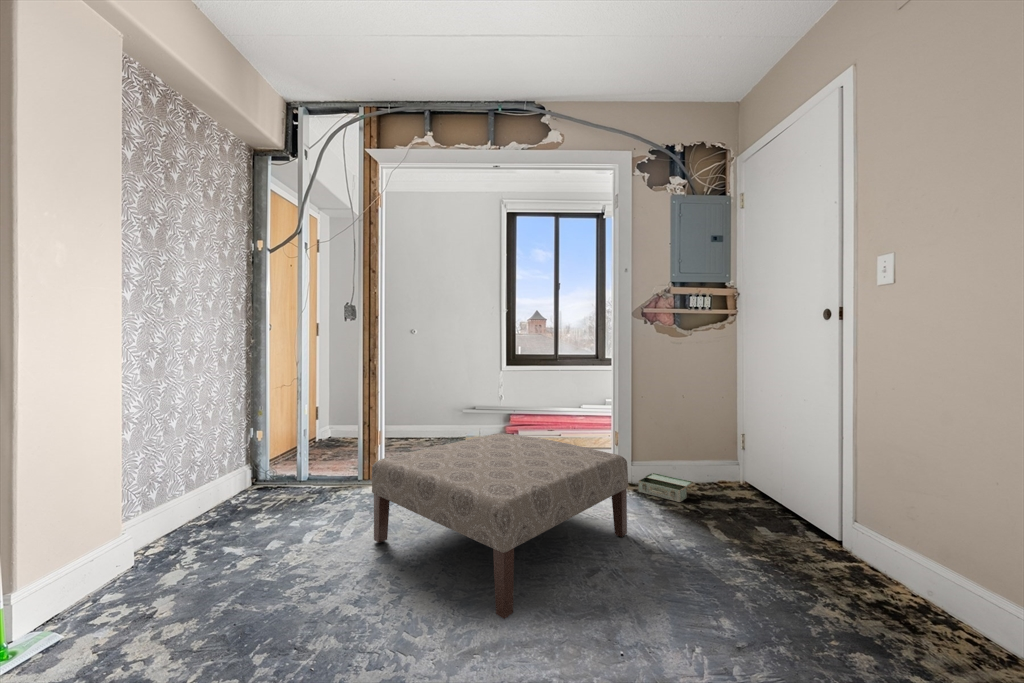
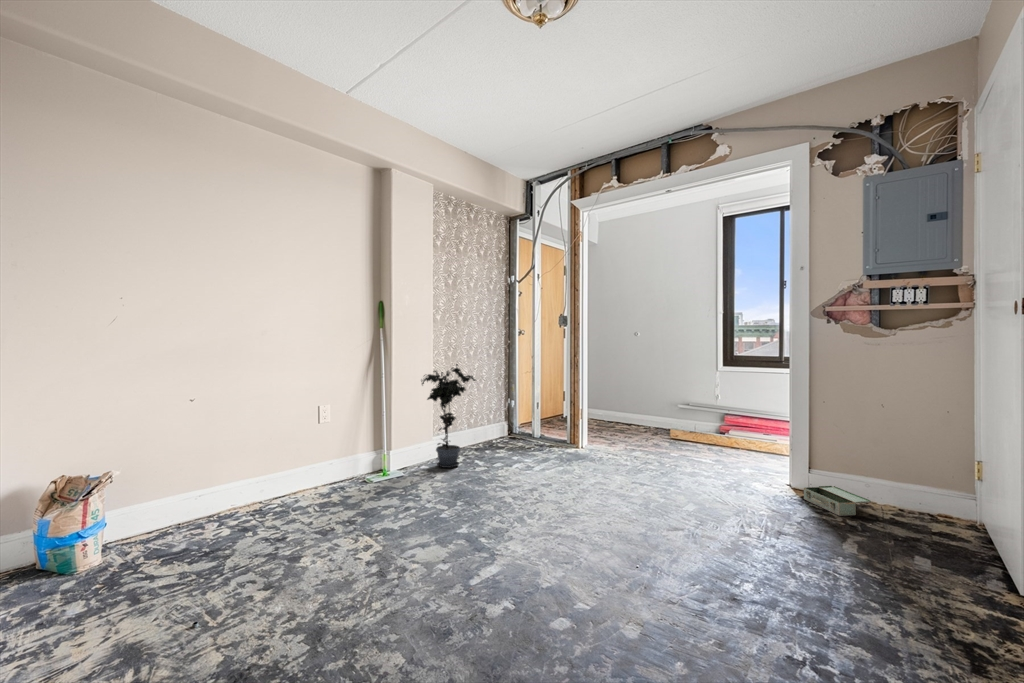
potted plant: none [105,382,224,582] -> present [421,364,476,468]
ottoman: present [372,433,628,619] -> none [546,420,737,526]

